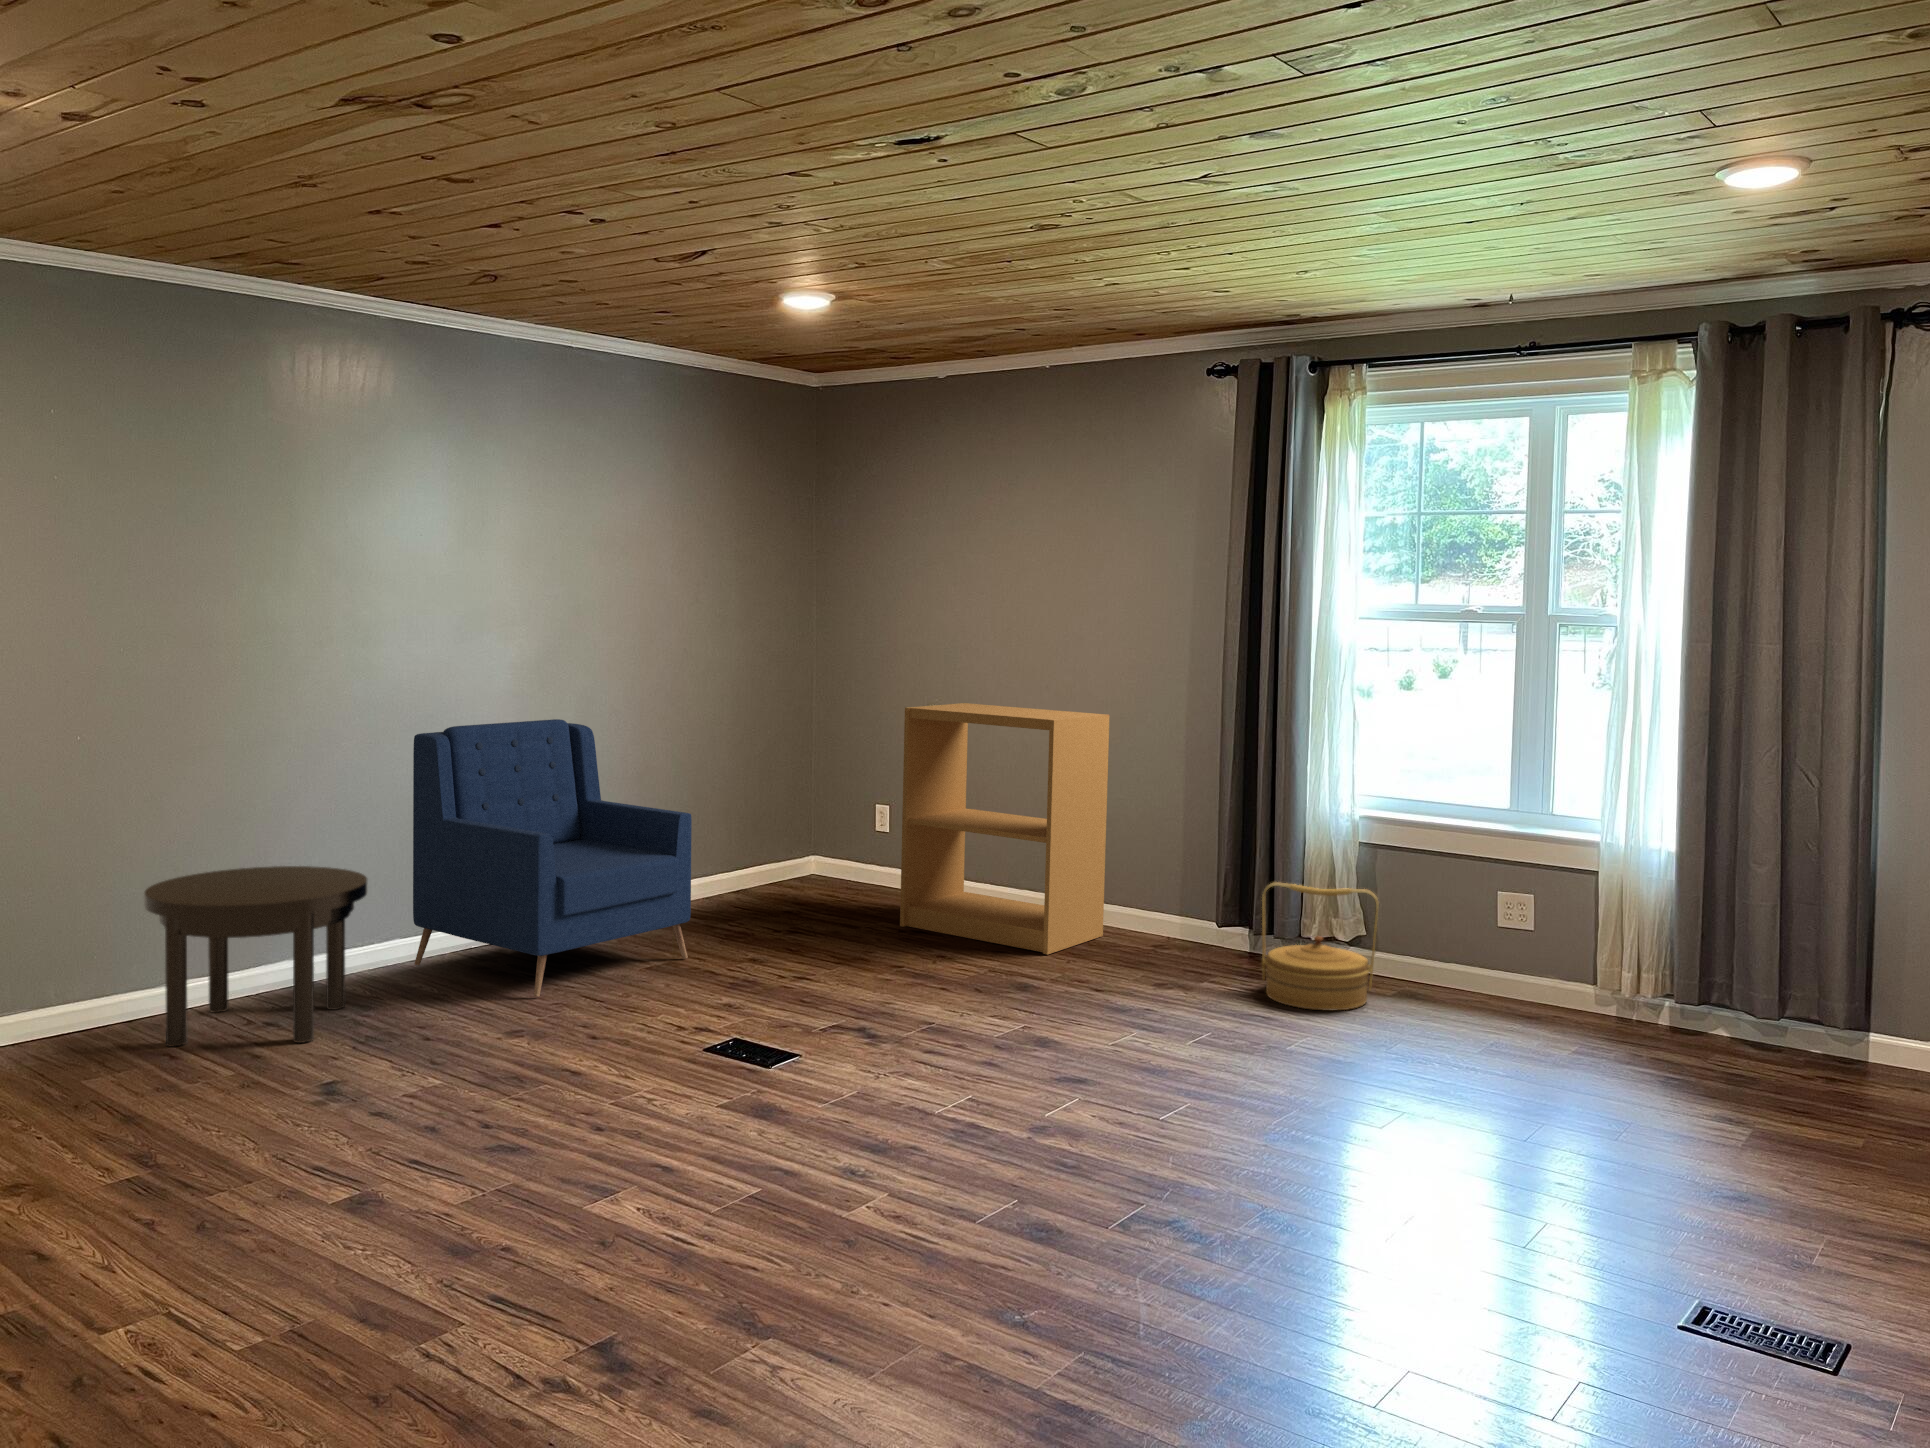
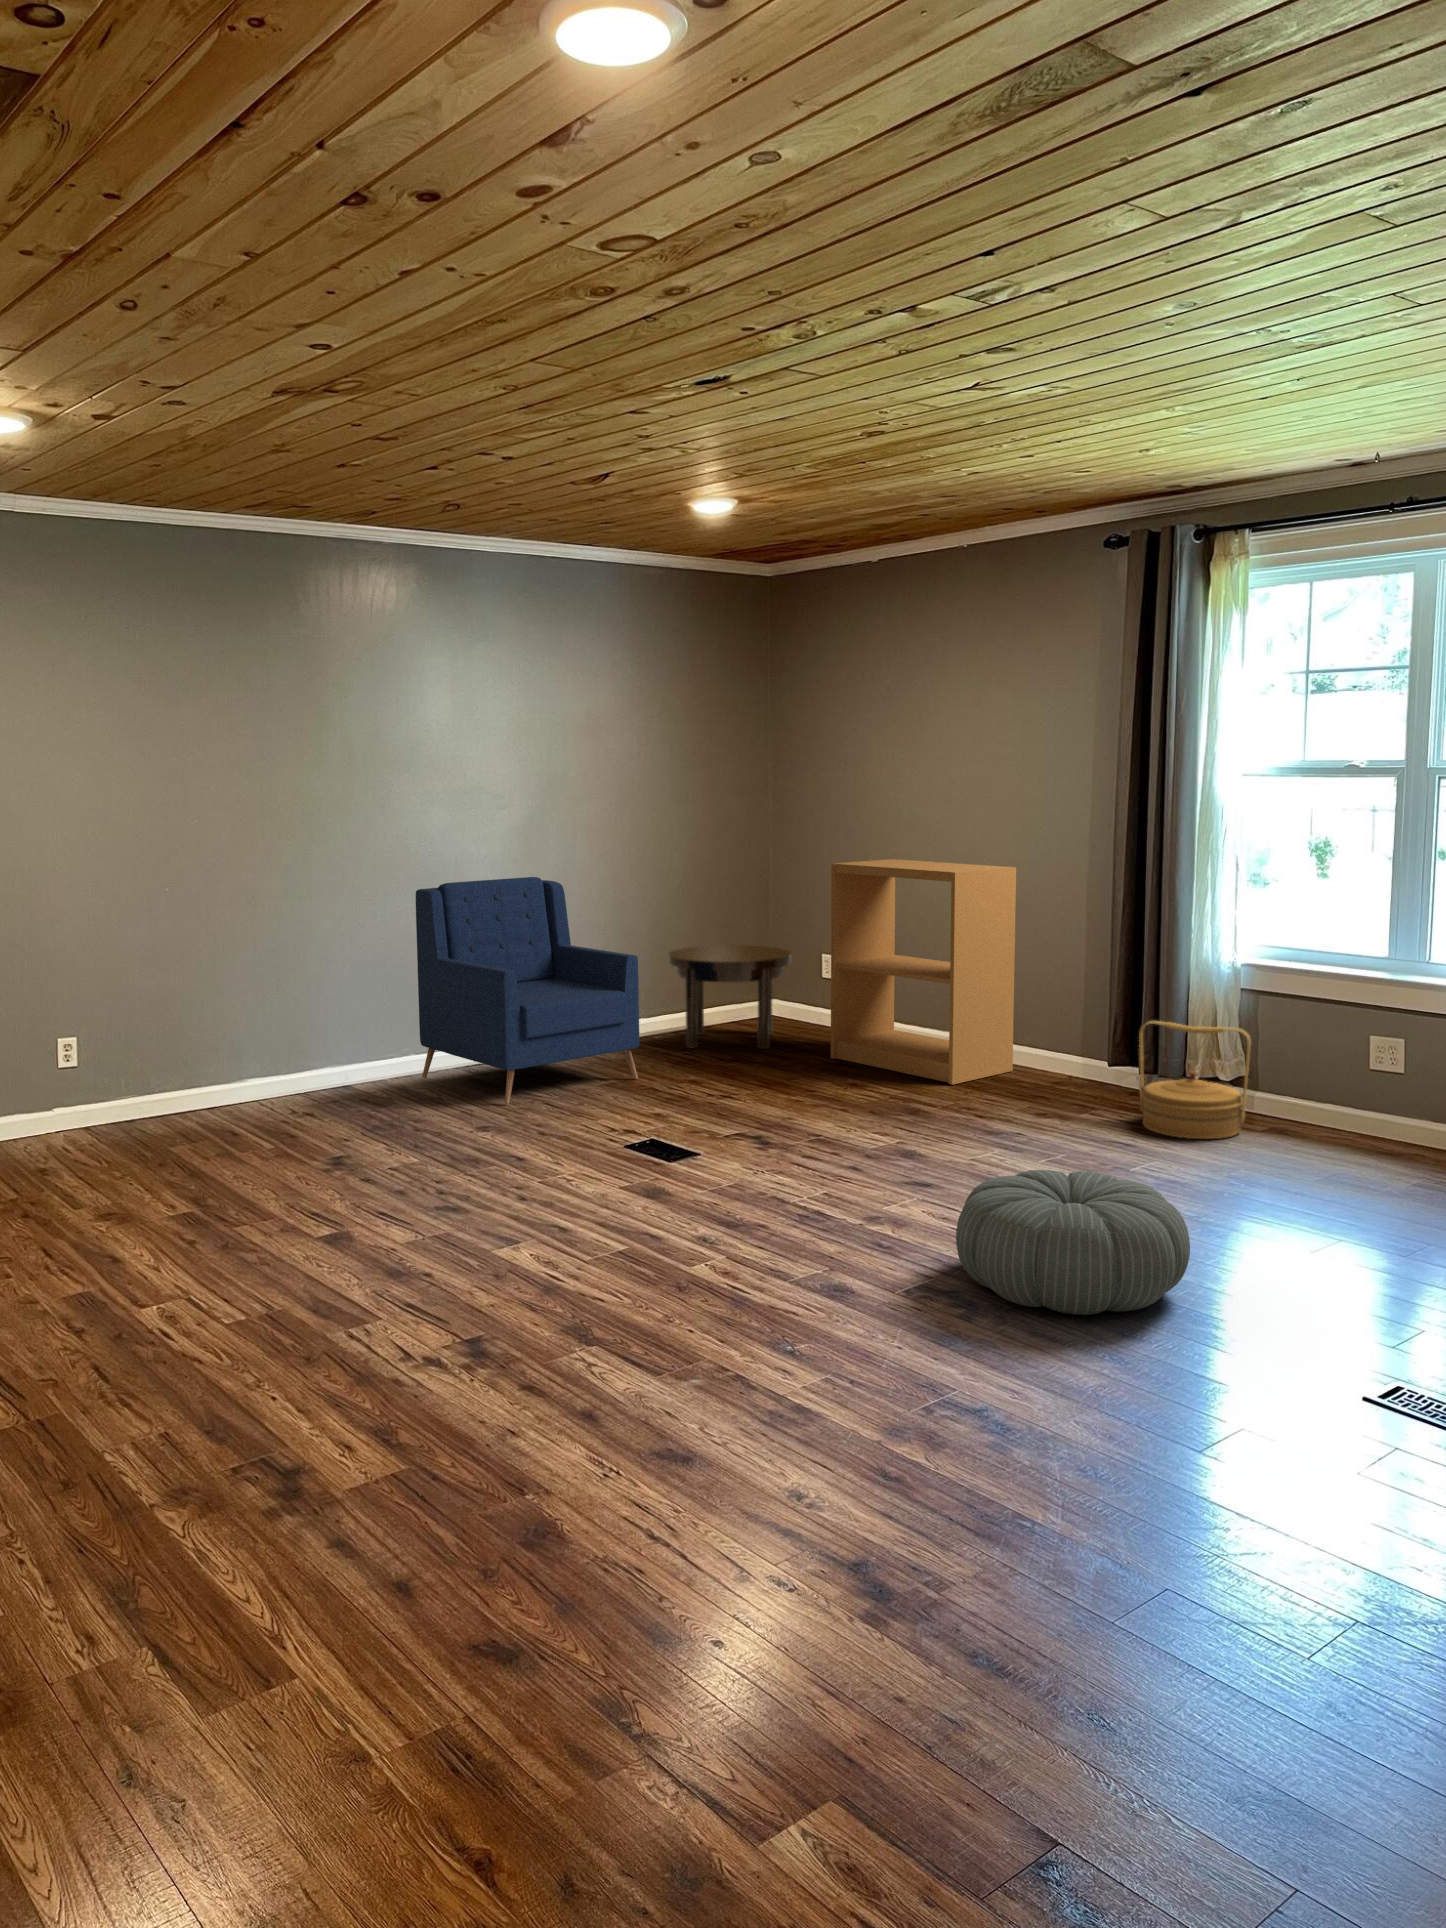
side table: present [144,866,367,1046] -> present [668,945,792,1049]
pouf: none [1165,1066,1428,1242] -> present [956,1170,1190,1315]

